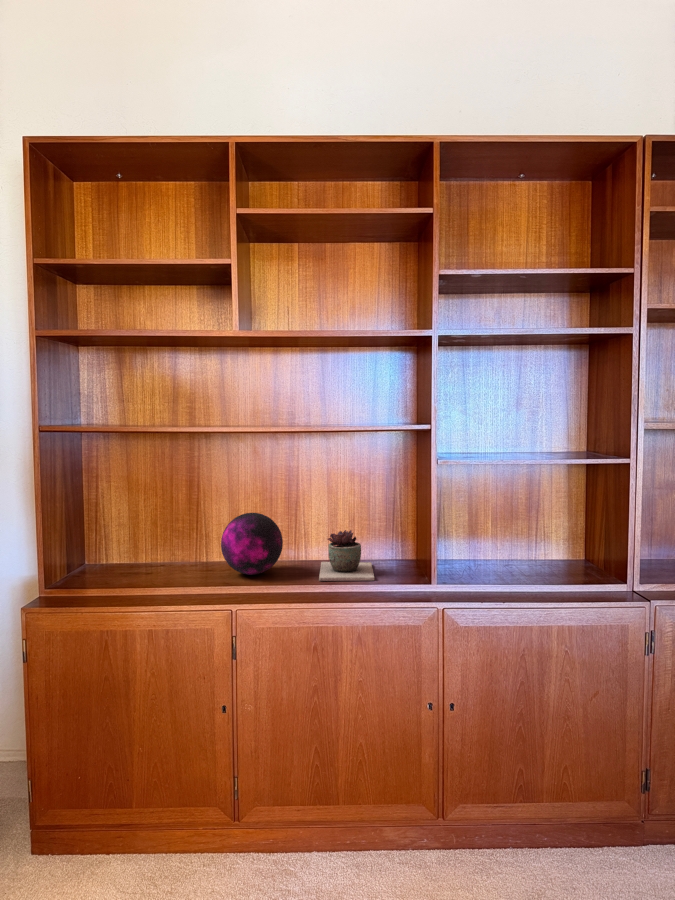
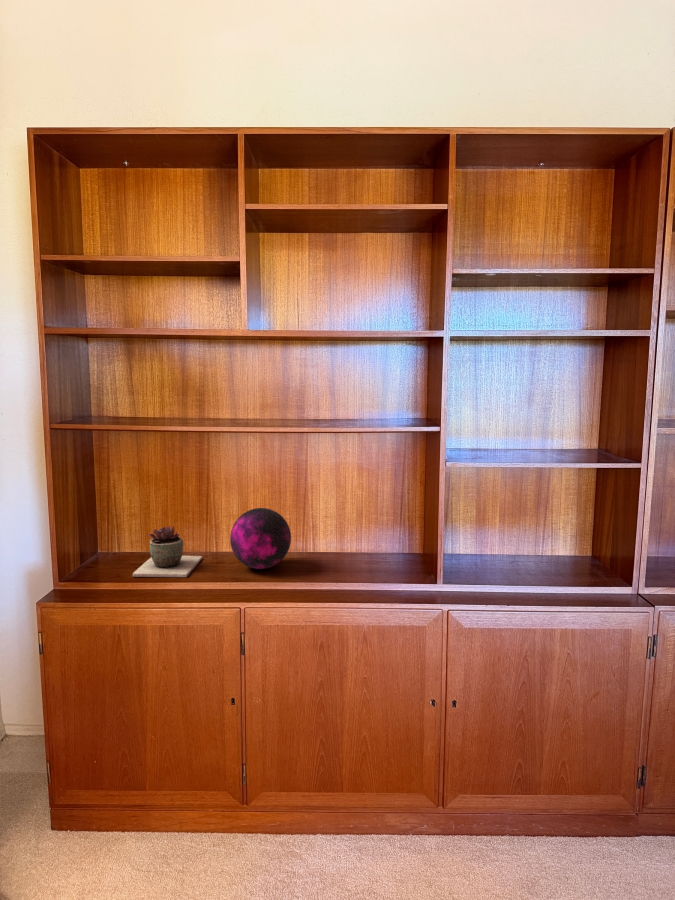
succulent plant: present [319,530,374,581] -> present [133,526,202,577]

